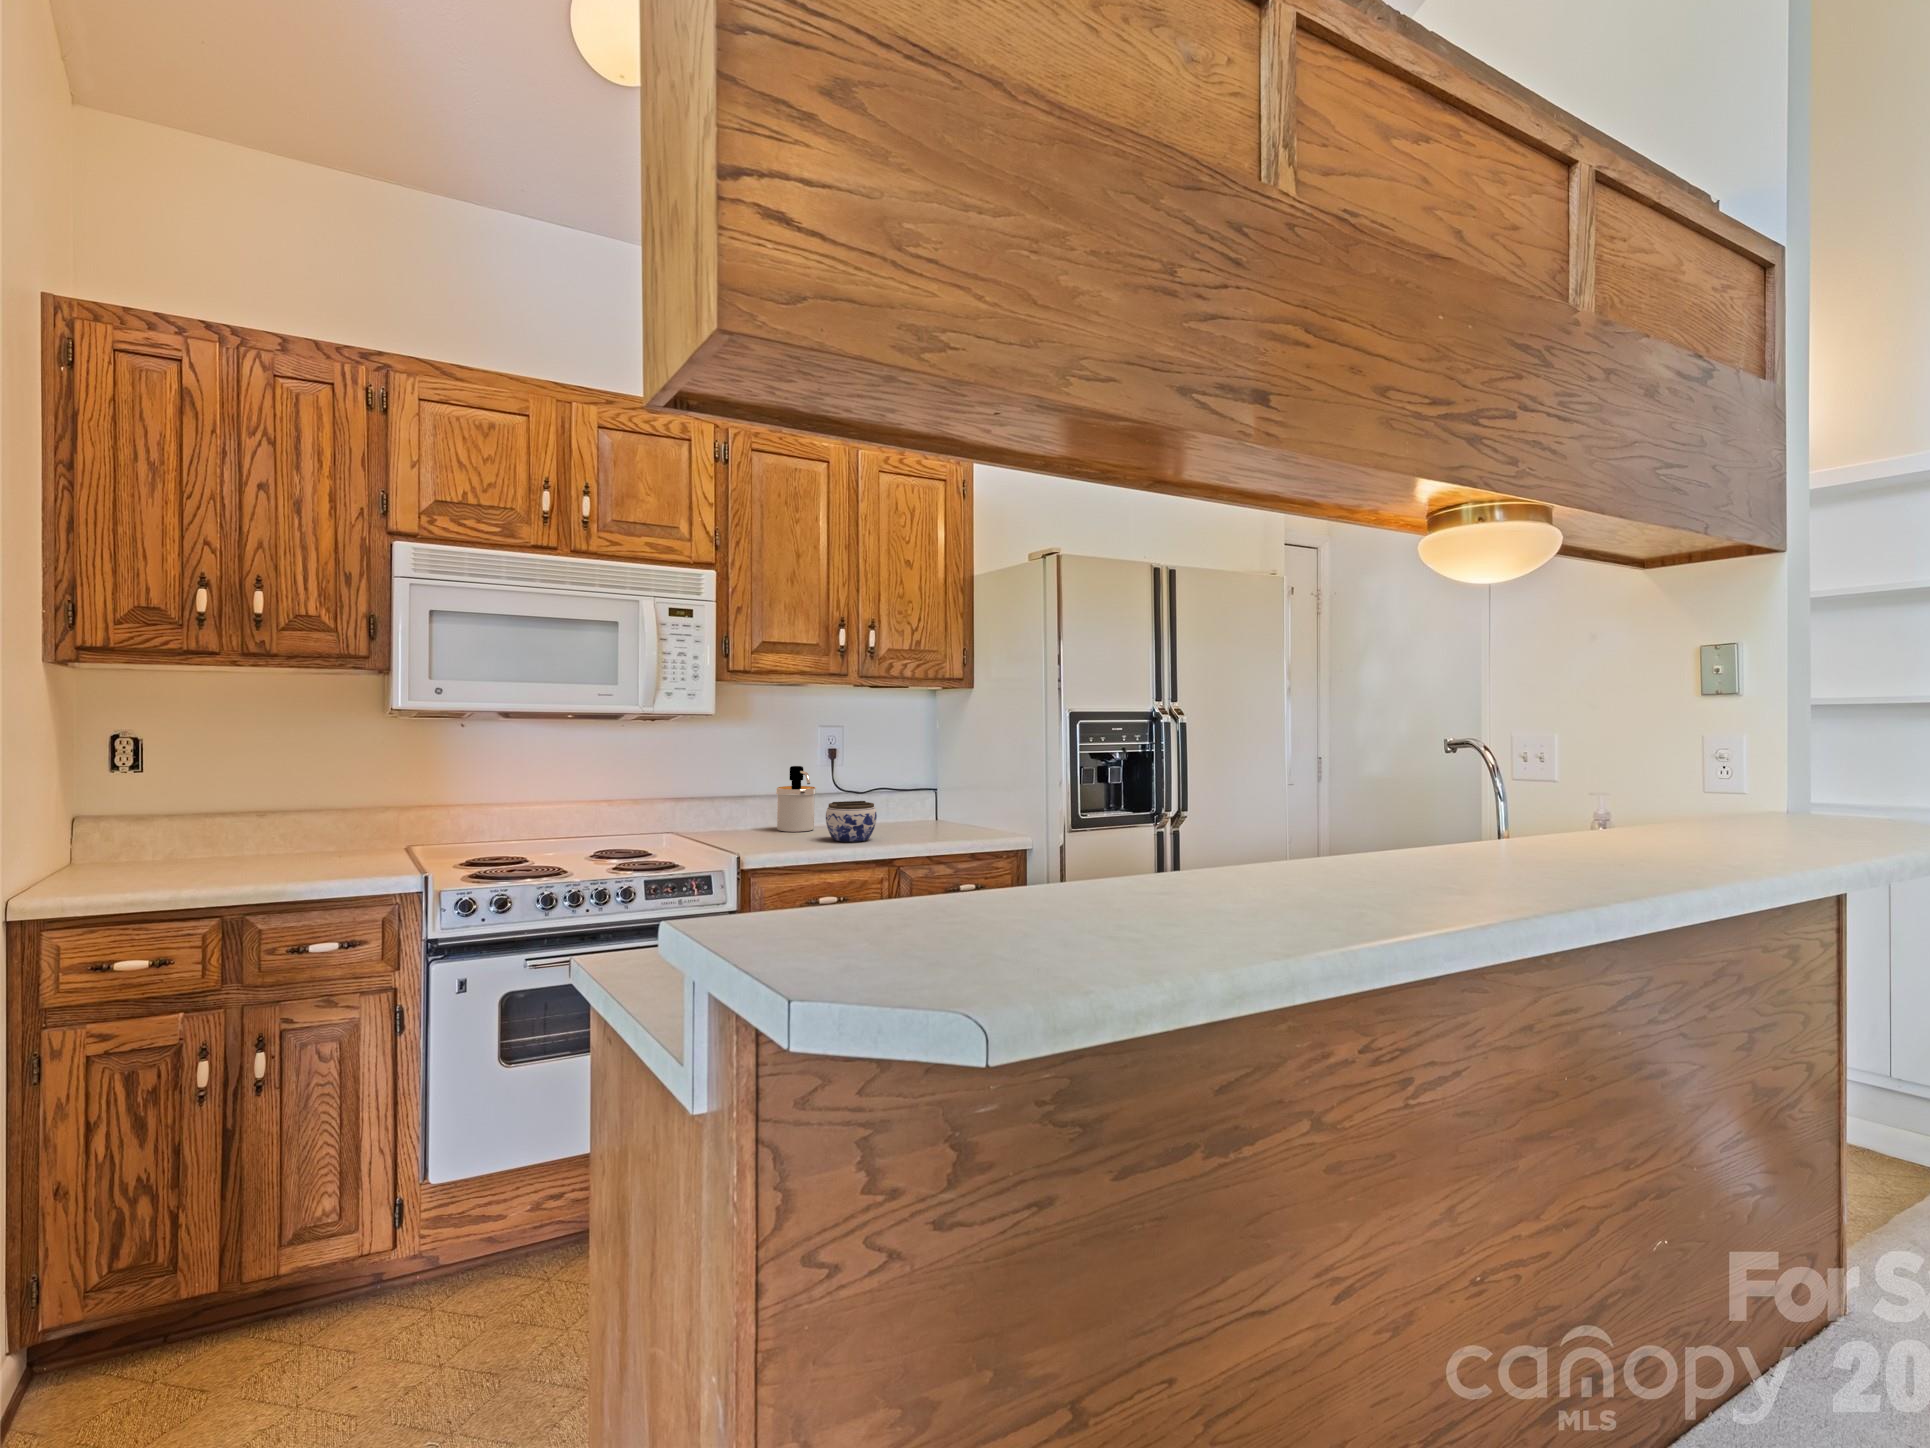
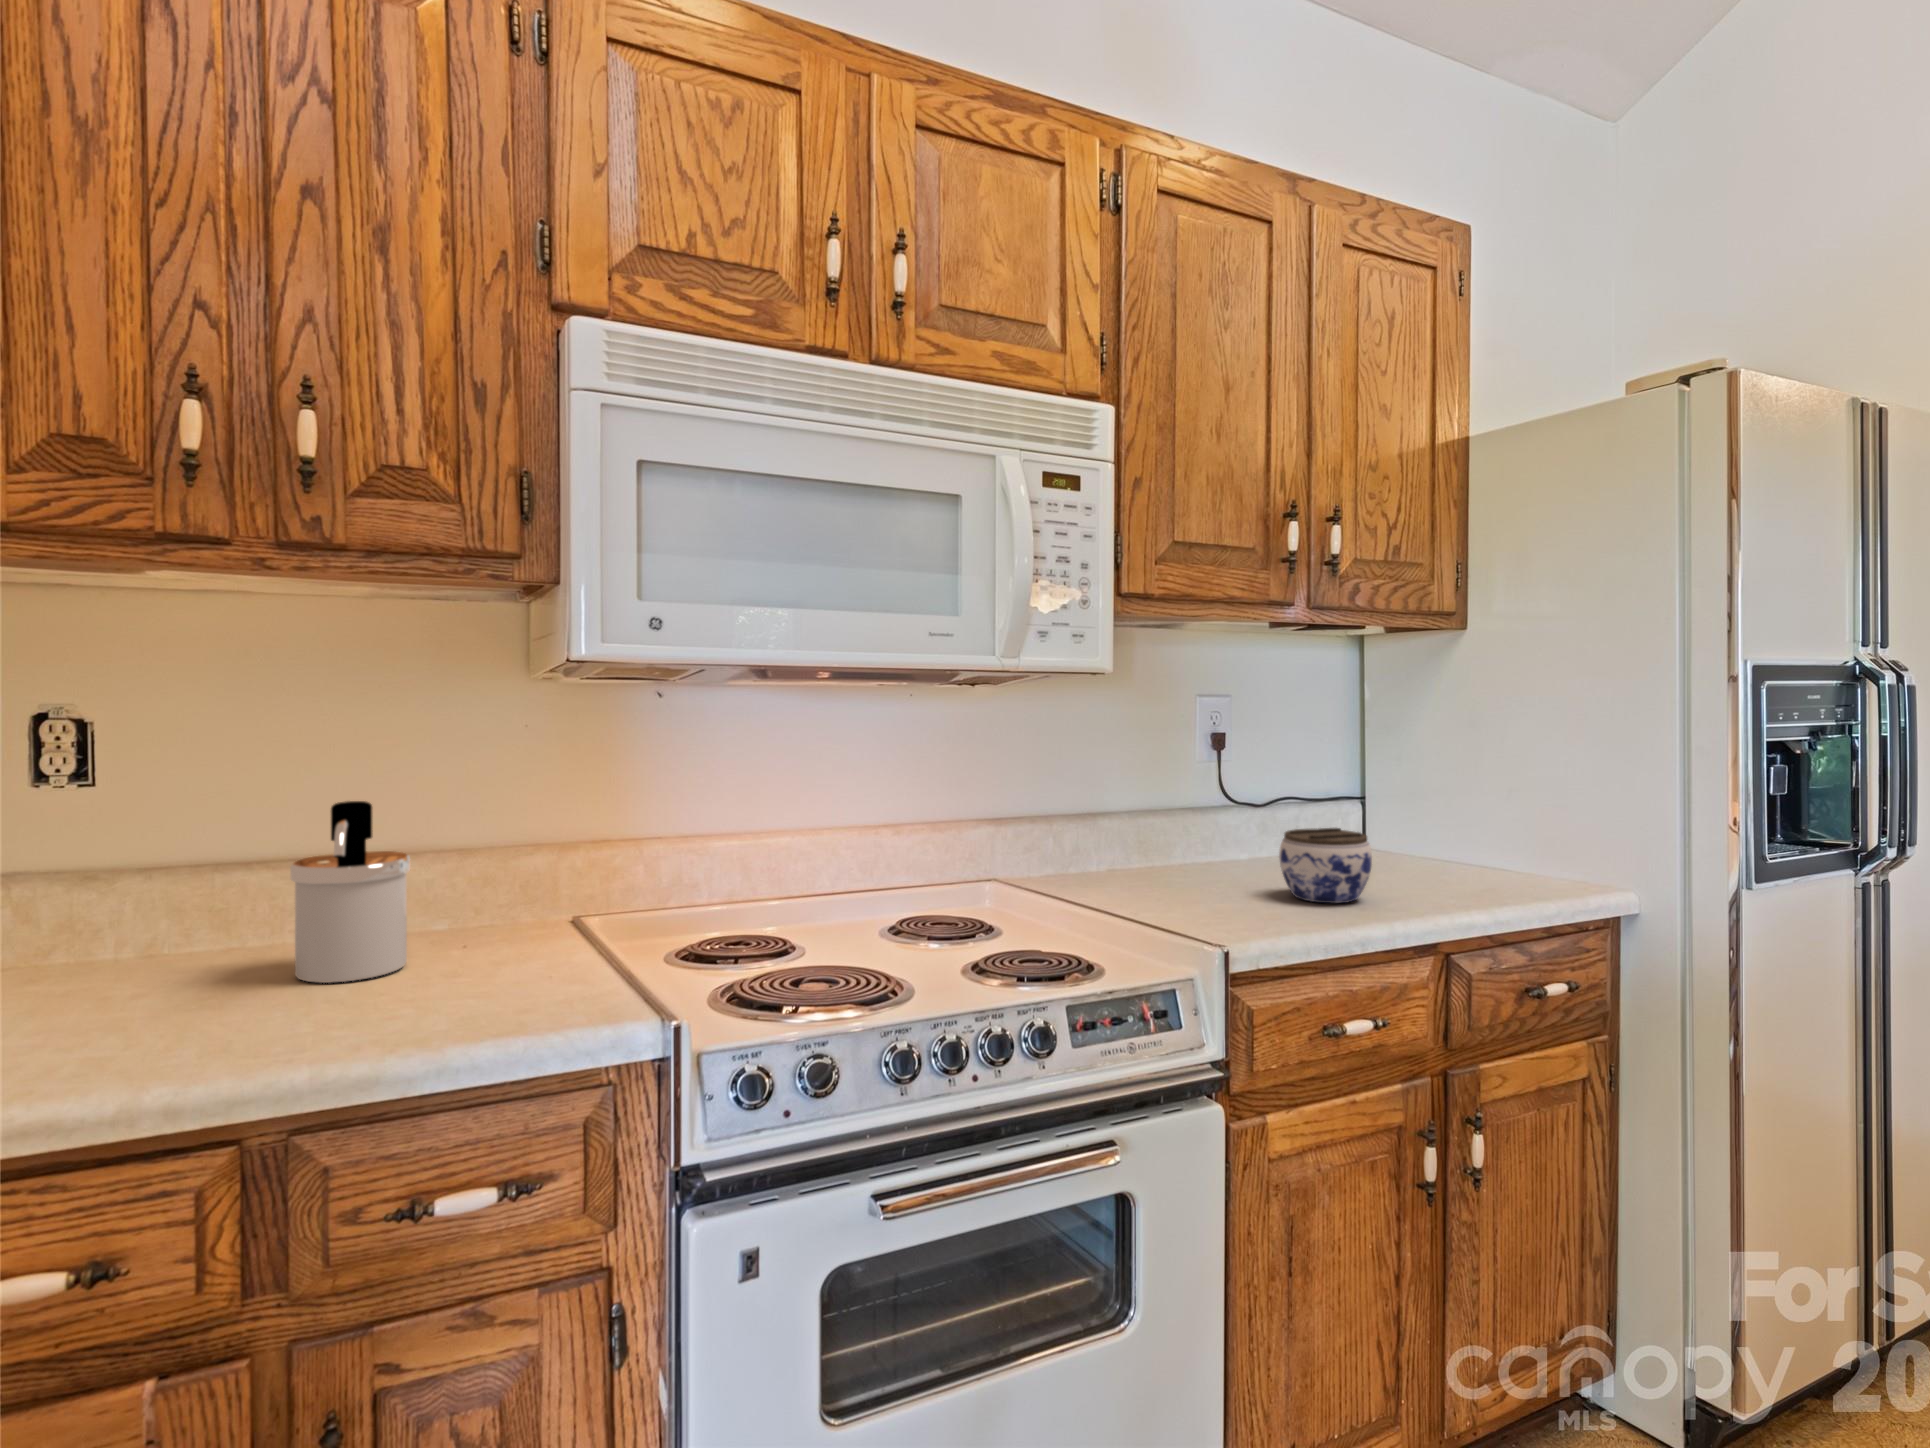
soap dispenser: present [776,766,816,832] -> present [290,801,411,983]

